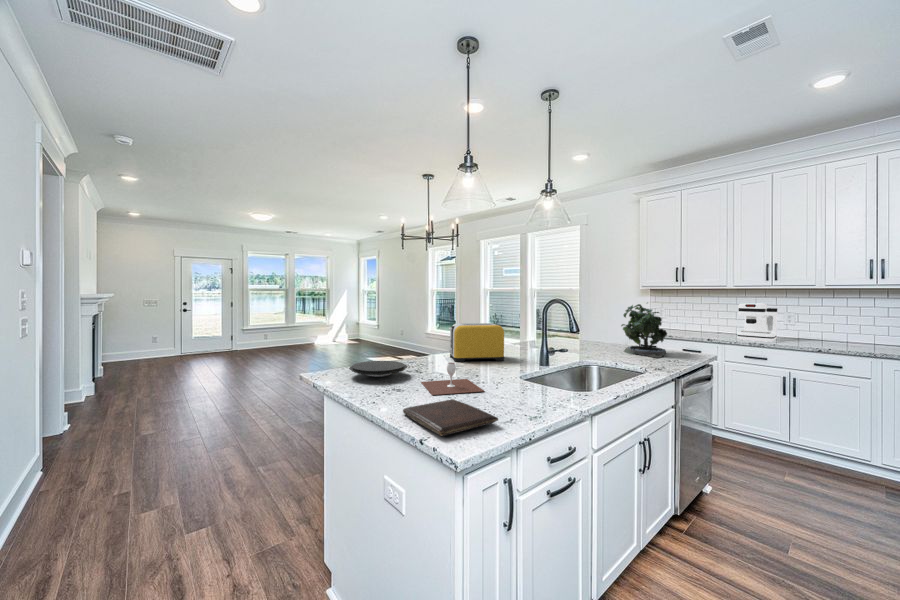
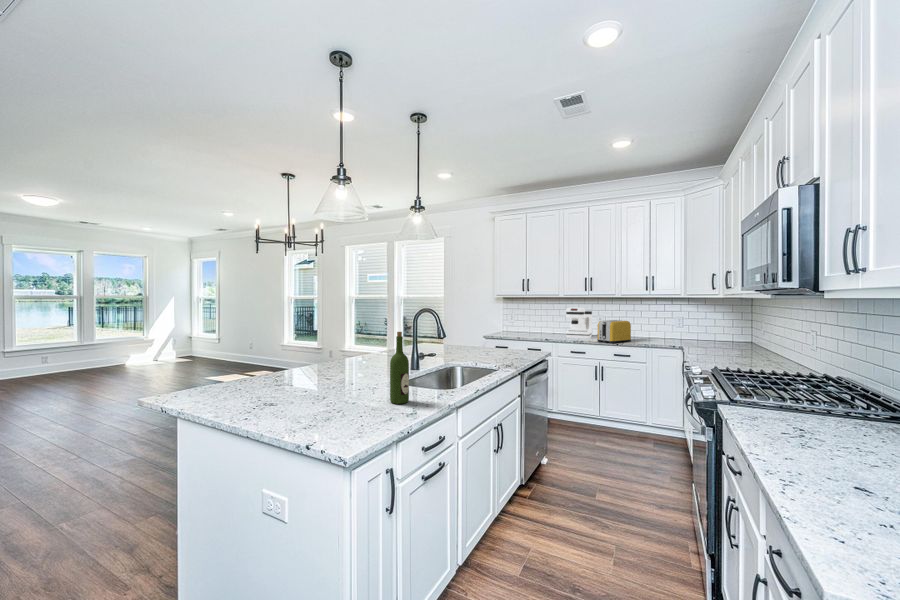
potted plant: present [621,302,667,358] -> none [478,309,515,357]
wine bottle: none [512,321,533,403] -> present [390,332,409,404]
toaster: present [449,323,504,362] -> present [597,320,631,343]
plate: present [349,361,407,377] -> none [217,377,283,394]
wine glass: present [421,363,484,395] -> none [299,373,365,405]
book: present [403,399,498,436] -> none [291,406,382,438]

